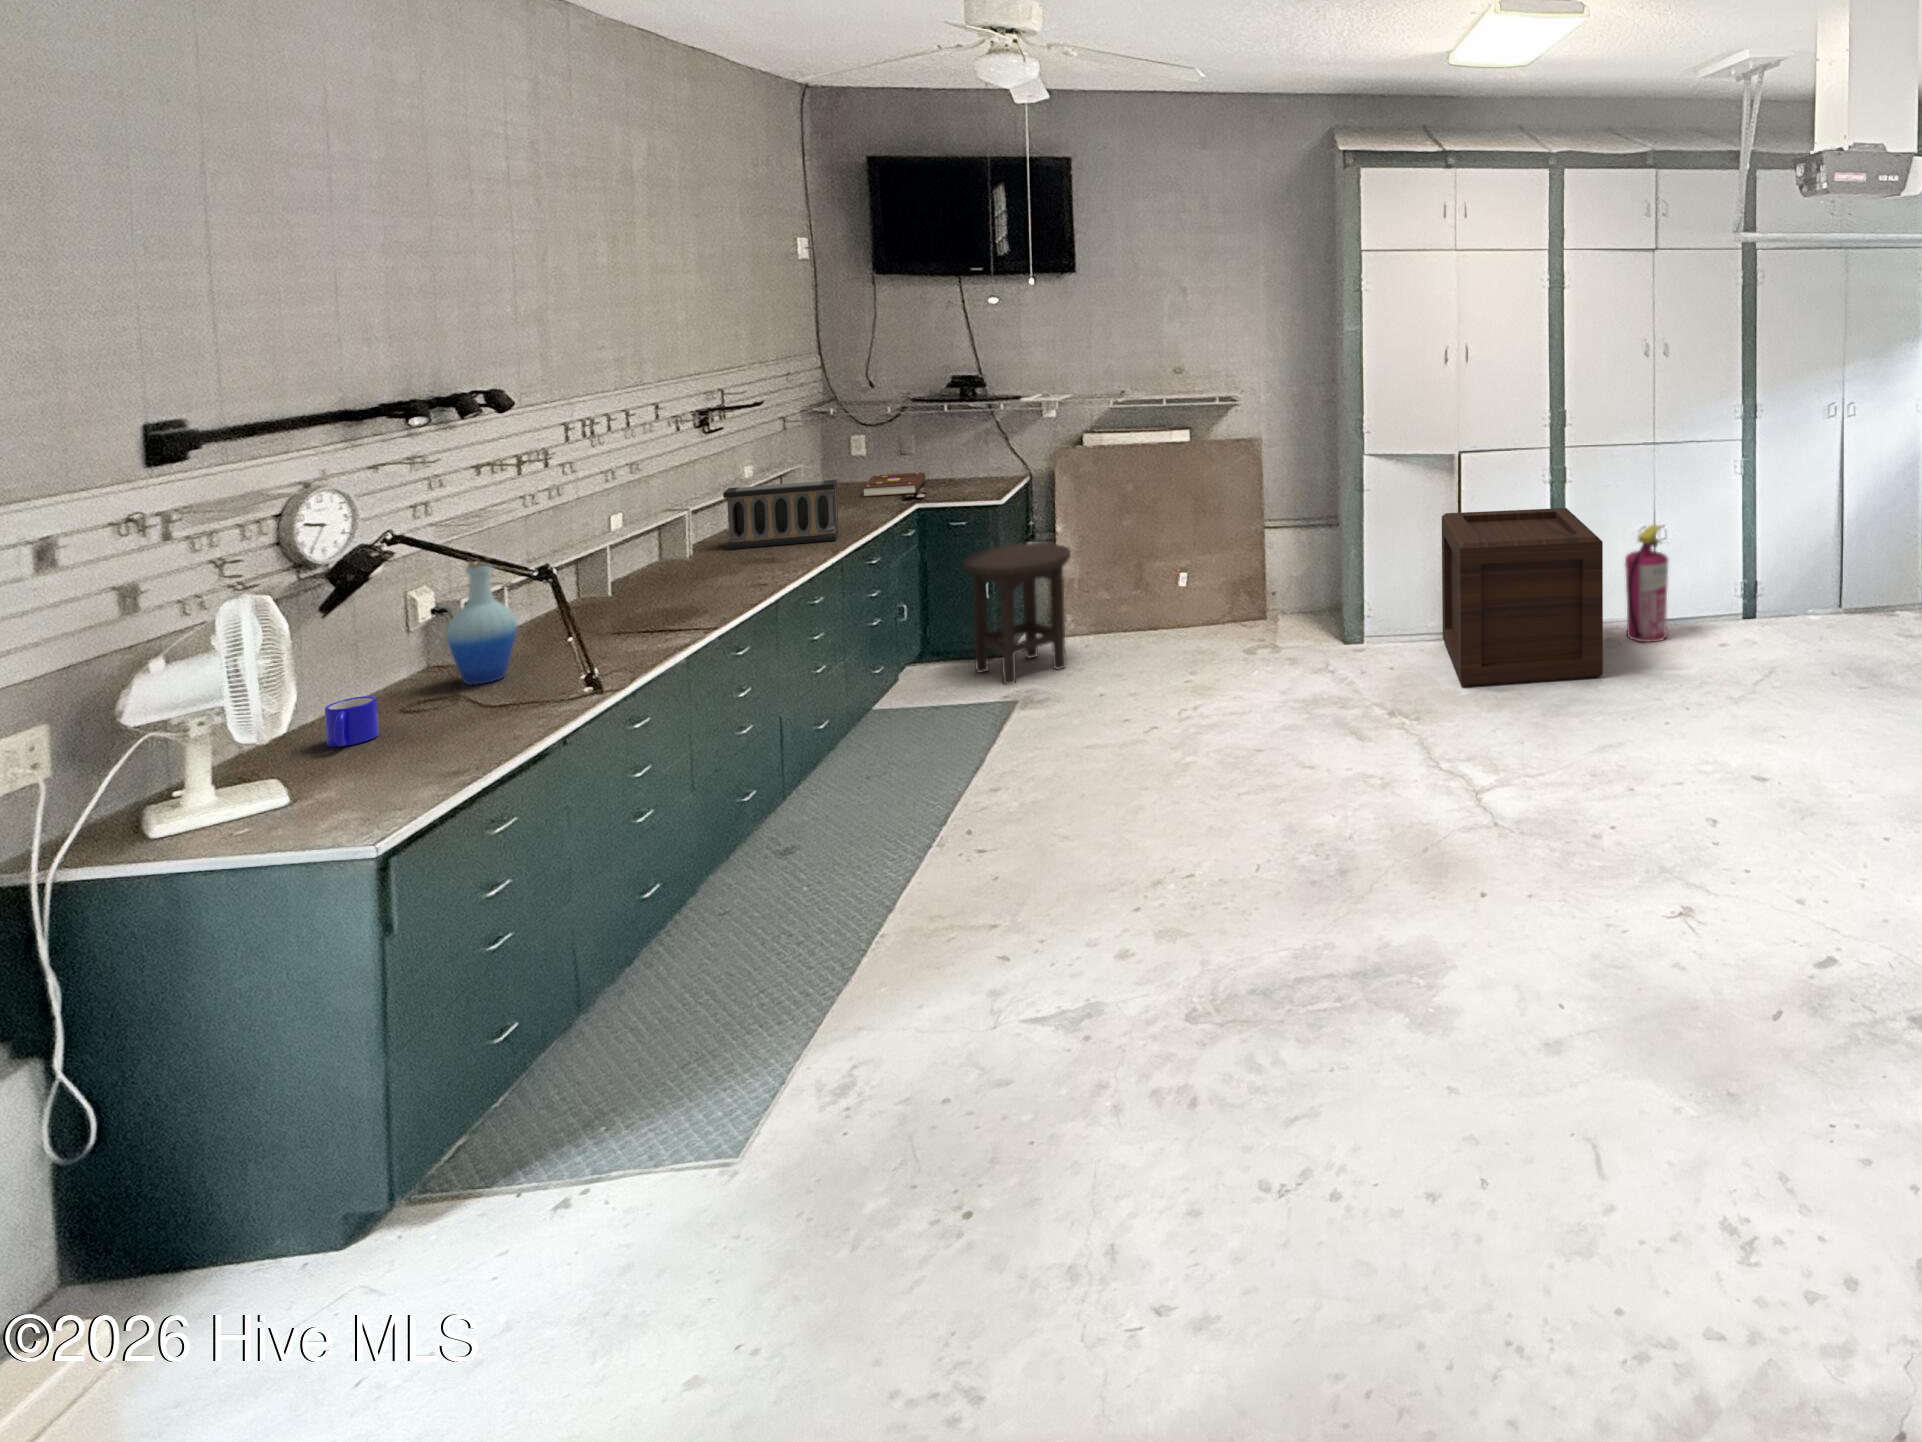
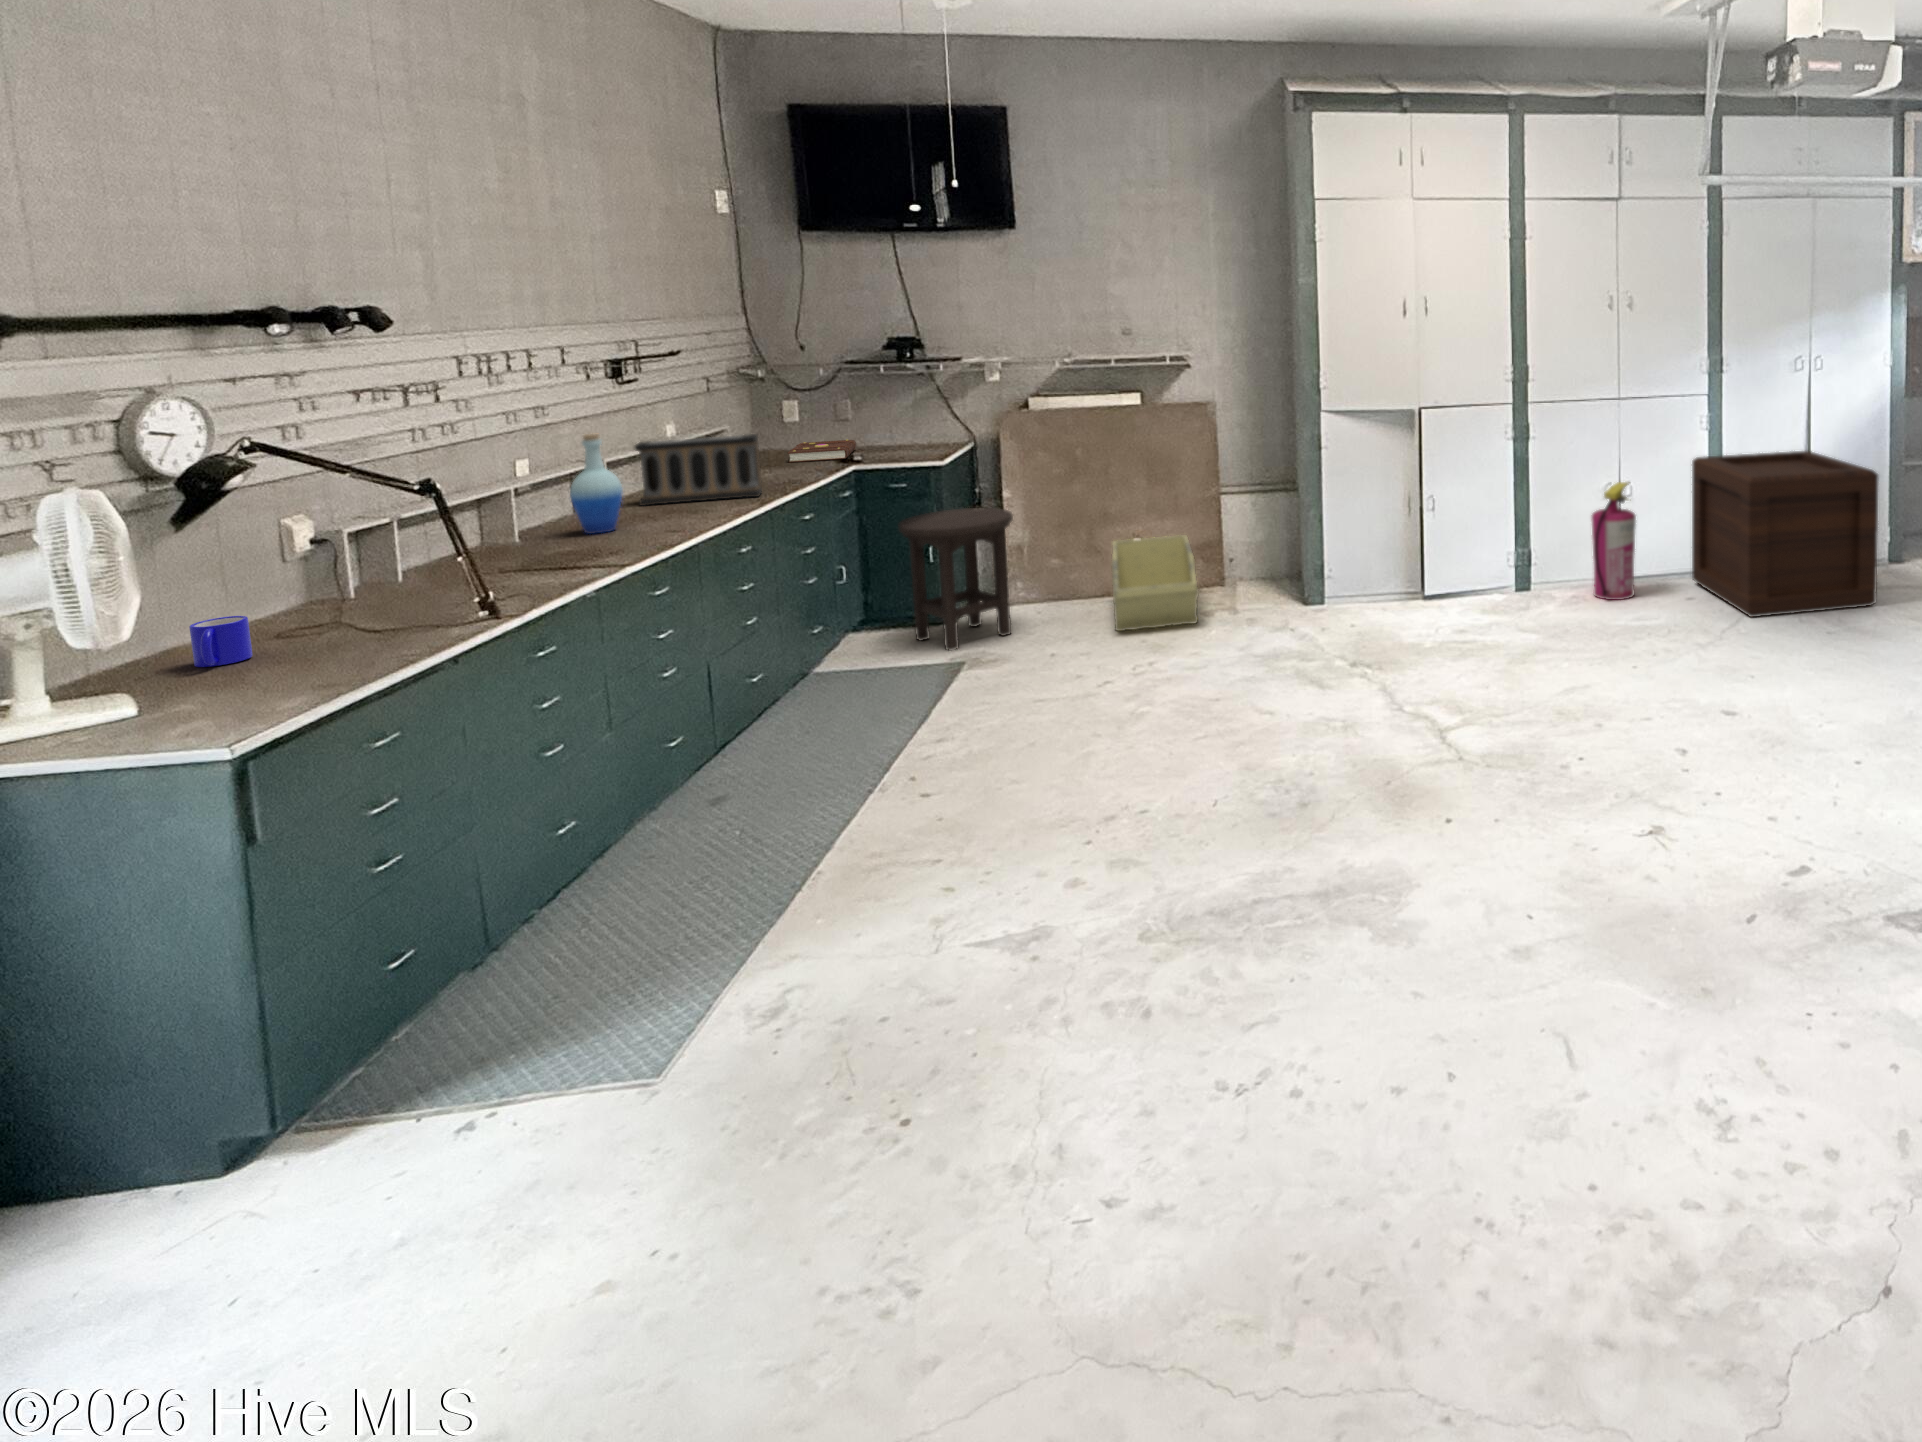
wooden crate: present [1442,508,1603,687] -> present [1692,451,1879,617]
bottle: present [447,559,517,685] -> present [570,434,622,534]
storage bin: none [1163,568,1245,667] -> present [1112,535,1199,631]

